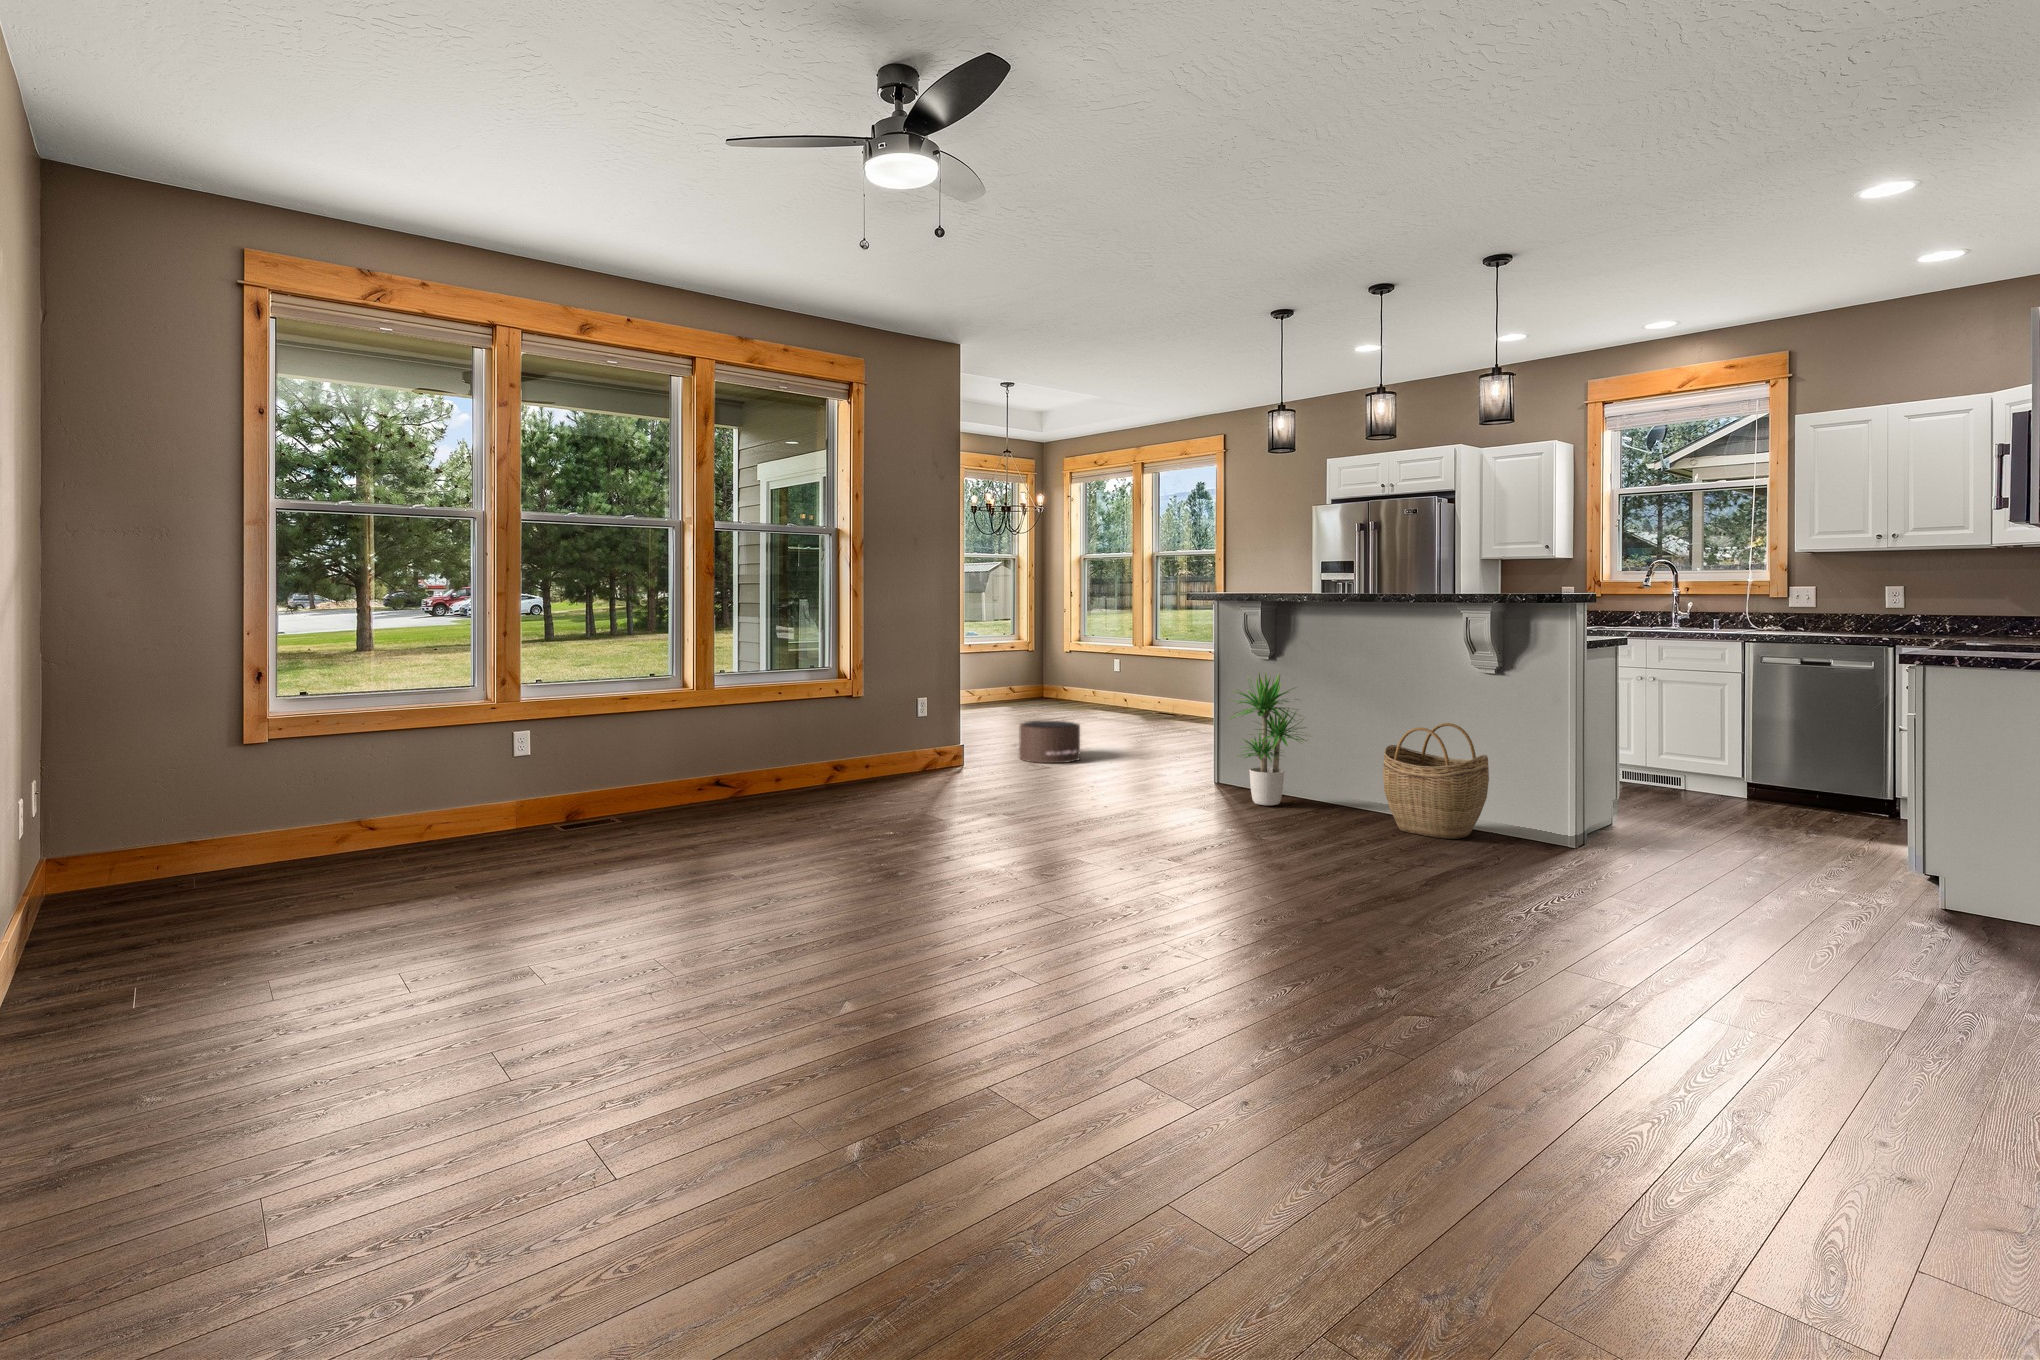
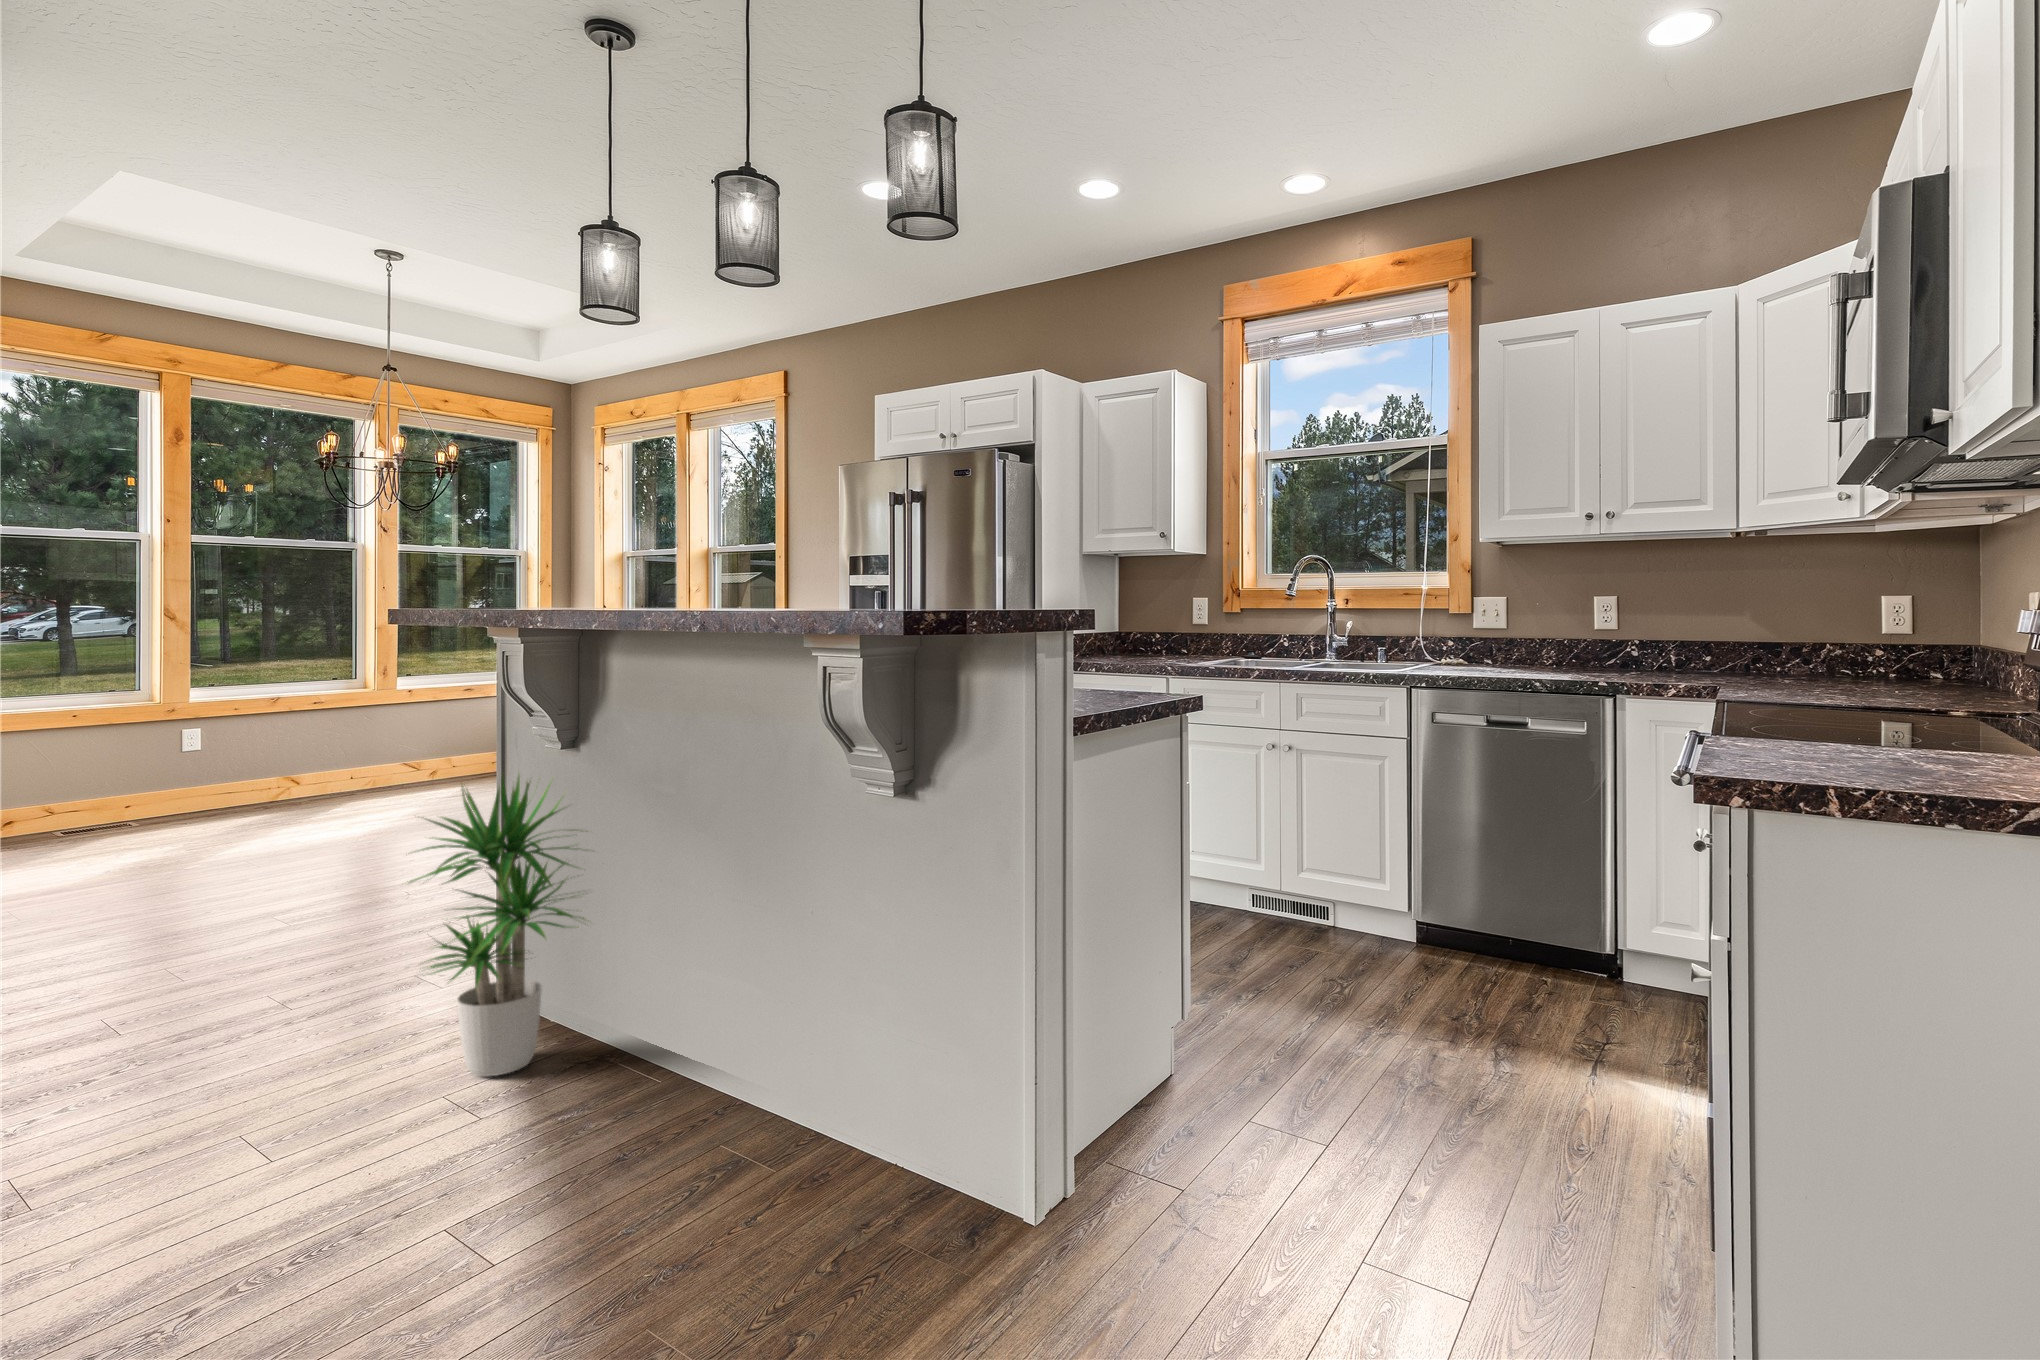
pouf: present [1014,721,1080,763] -> none [209,841,357,937]
woven basket: present [1383,723,1489,839] -> none [642,899,871,1207]

